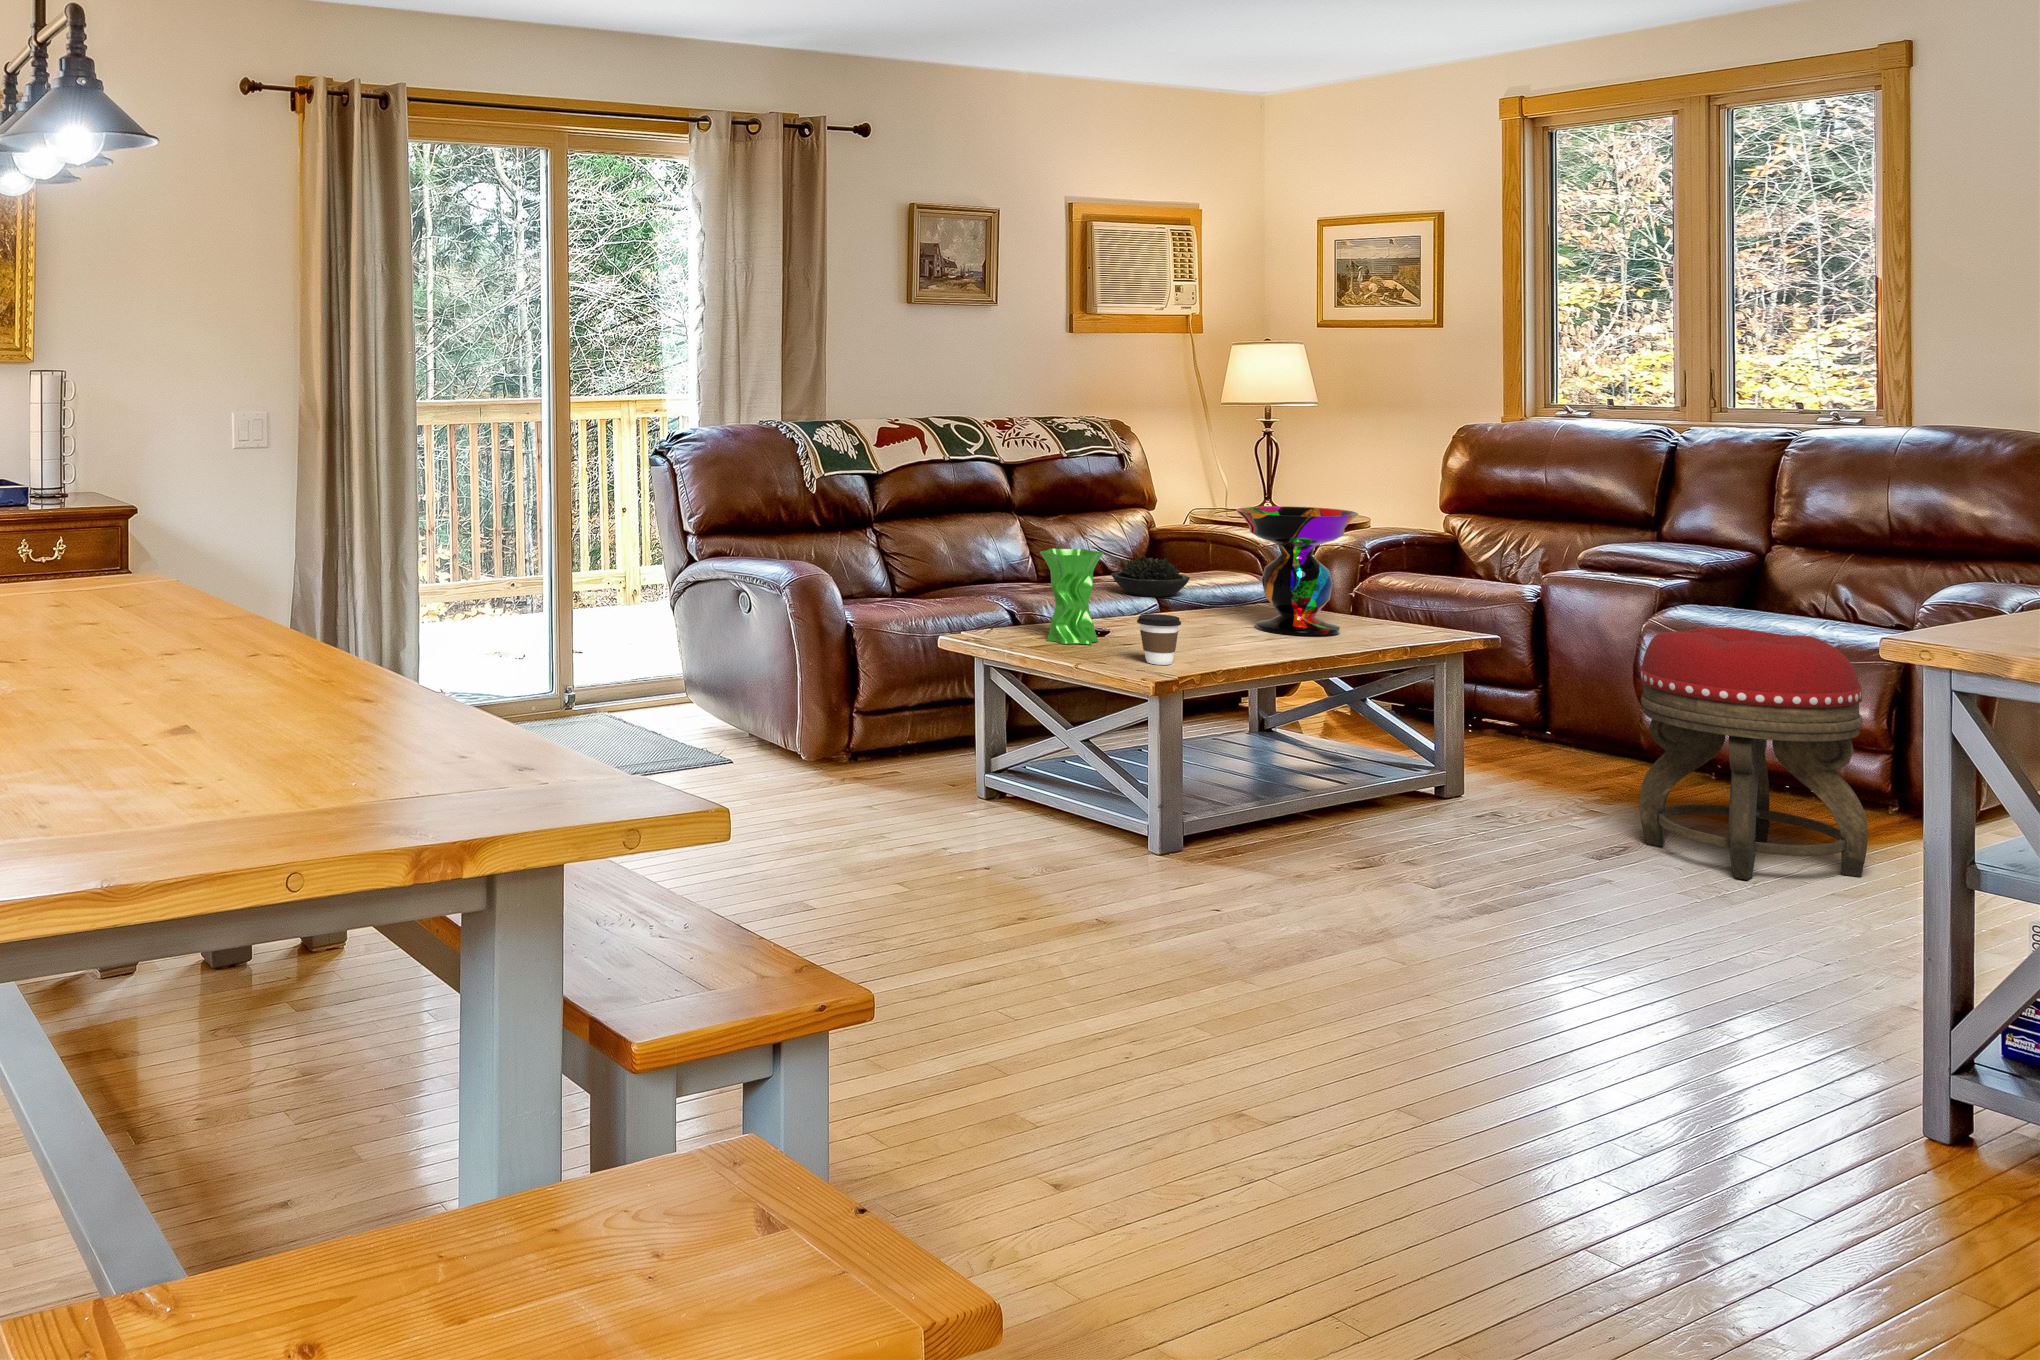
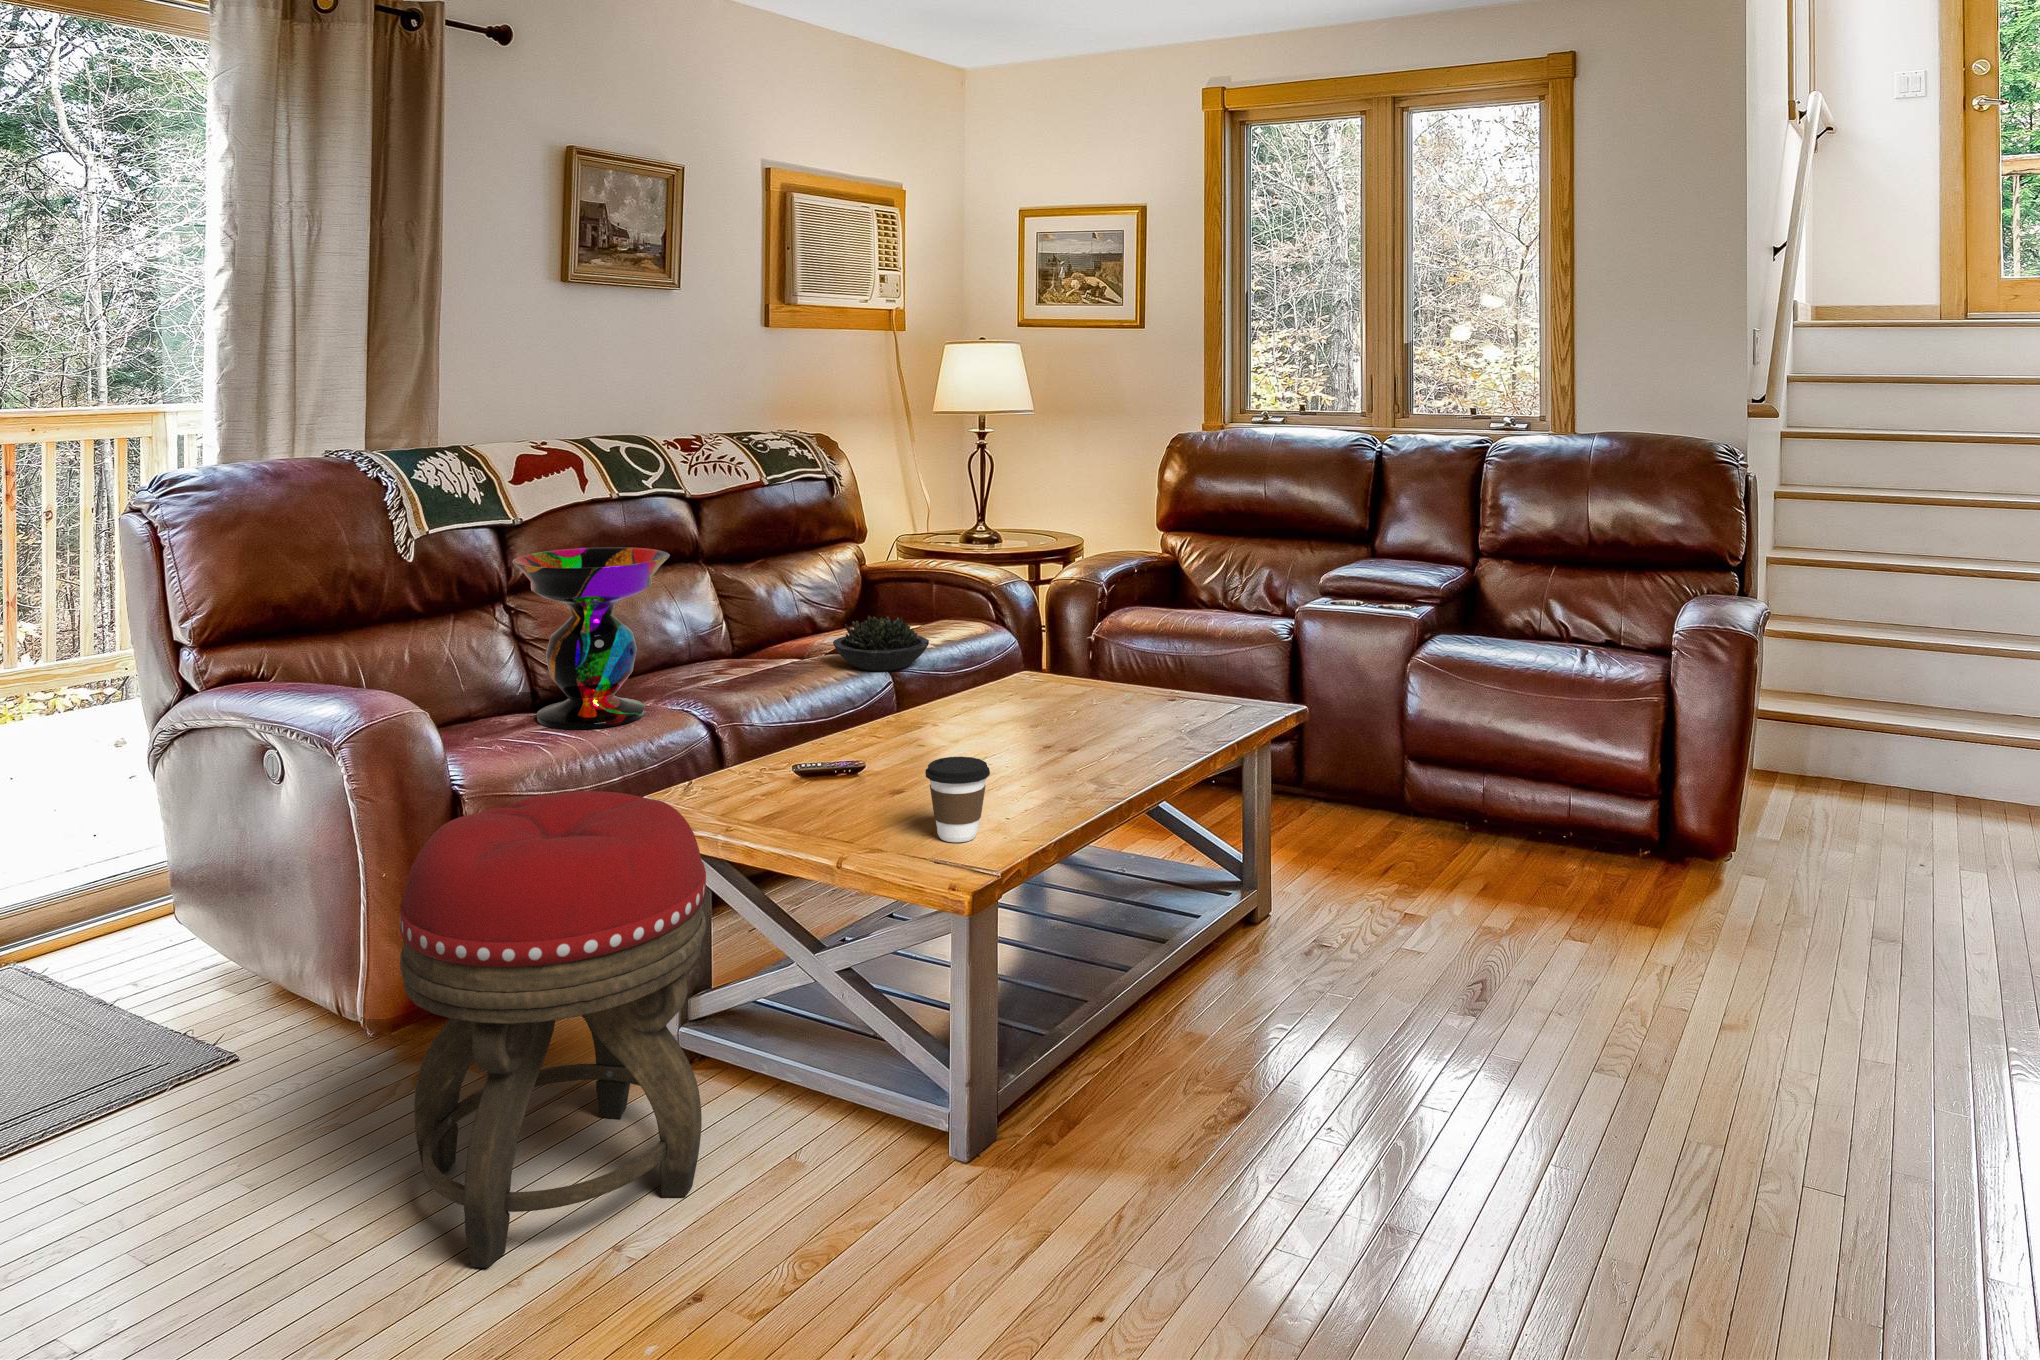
decorative bowl: present [1236,506,1358,636] -> present [512,547,670,730]
vase: present [1040,549,1104,644] -> none [767,648,862,806]
footstool: present [1639,628,1868,880] -> present [400,791,706,1268]

